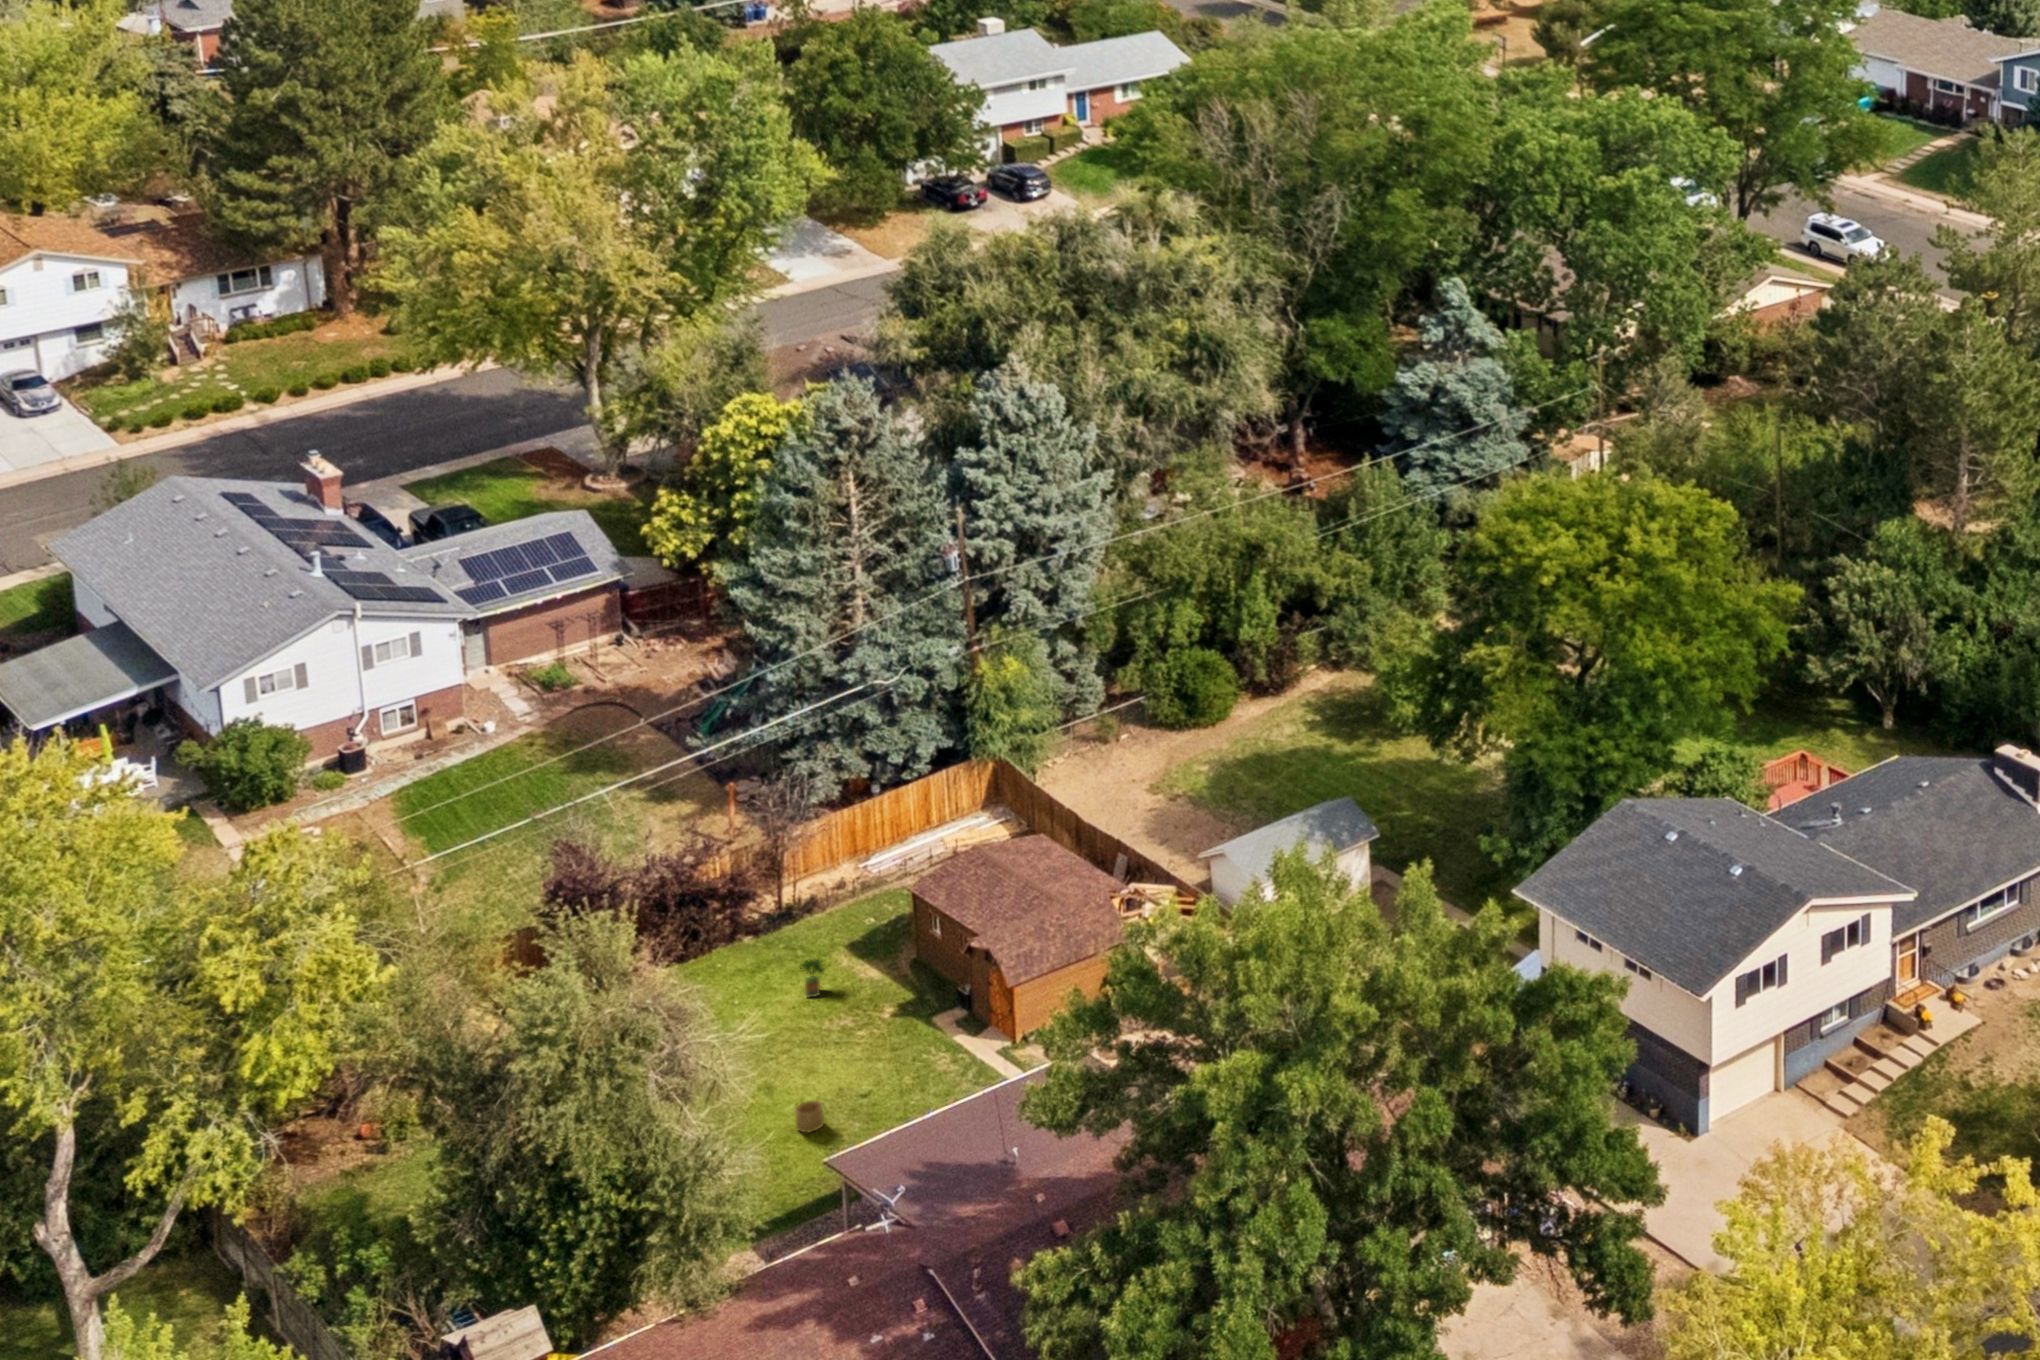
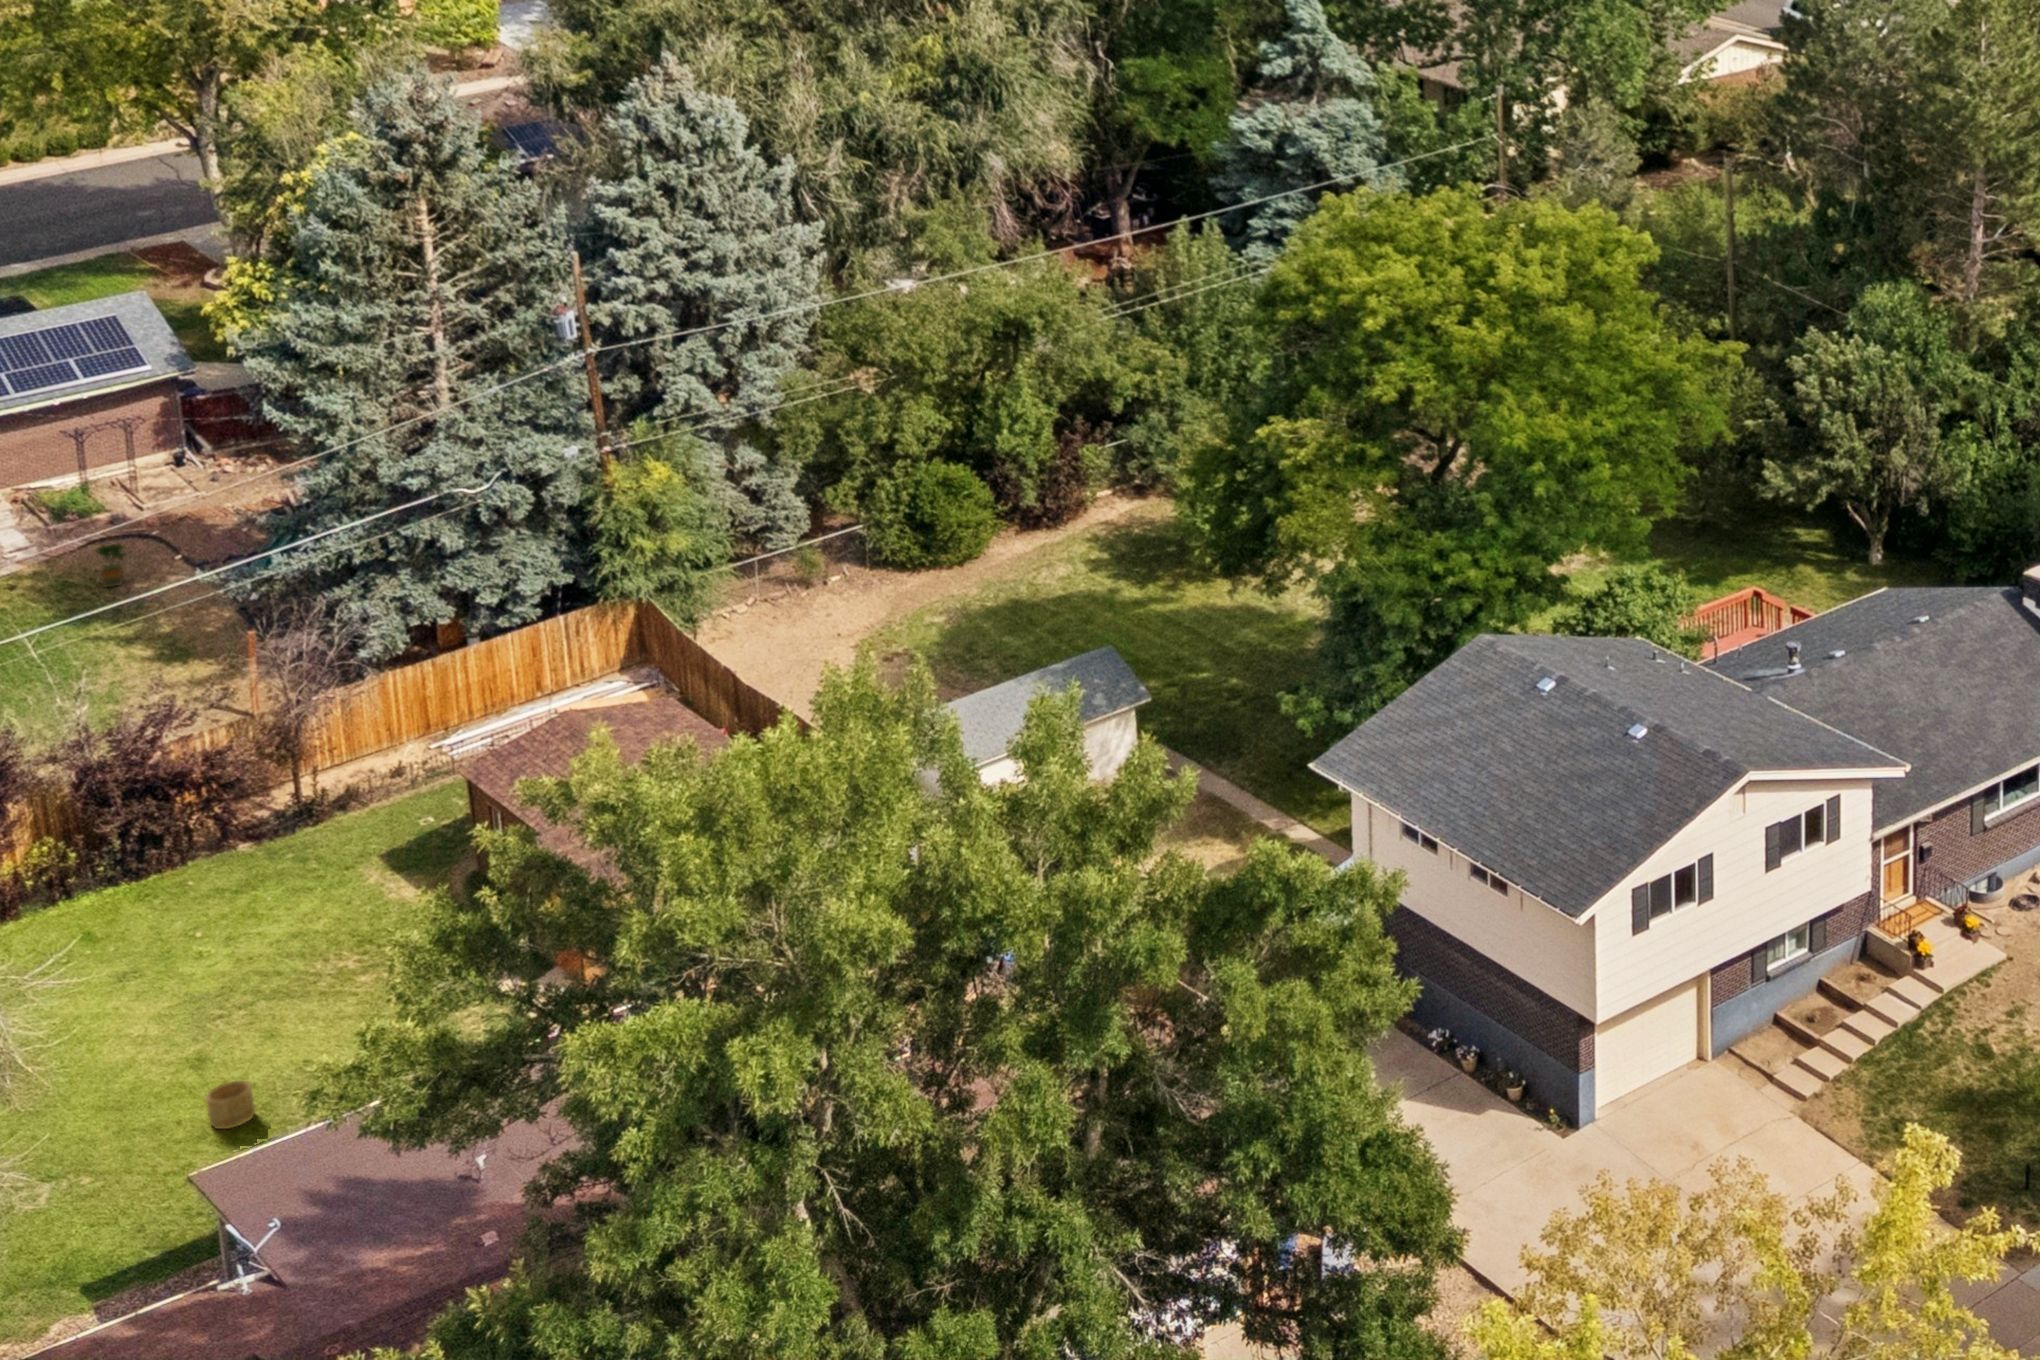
potted tree: present [800,958,825,997] -> present [96,543,126,587]

